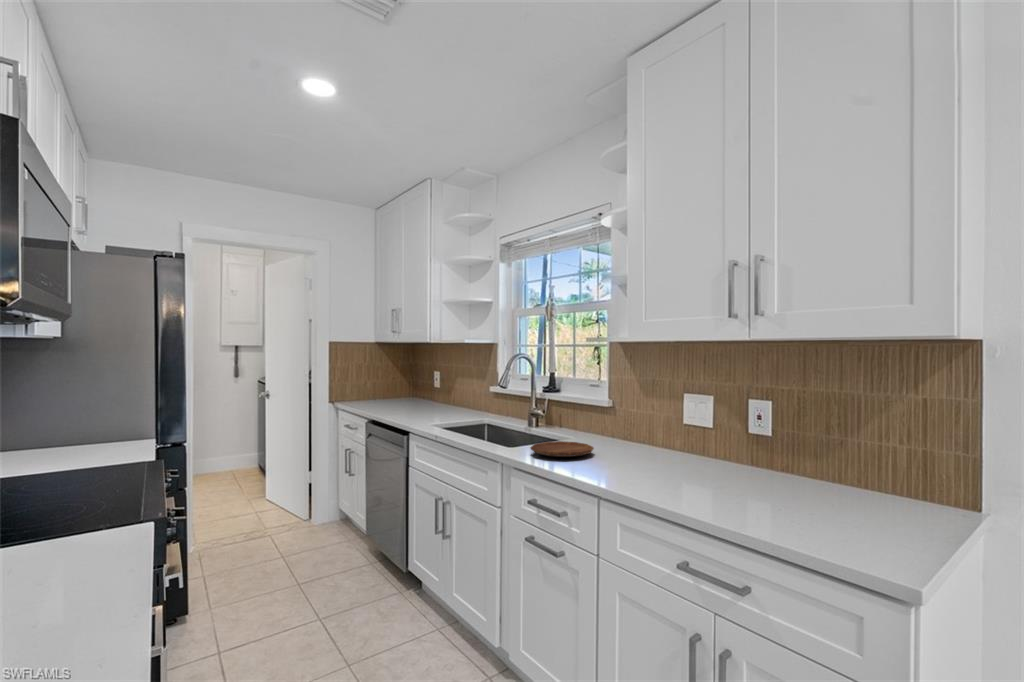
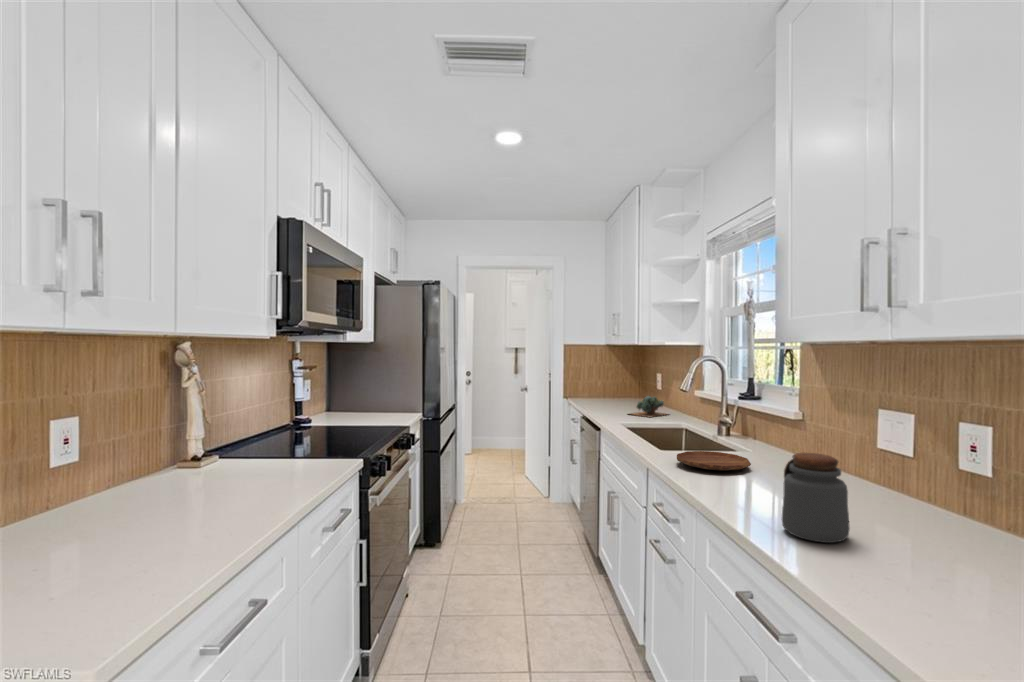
succulent plant: none [422,395,463,417] -> present [630,396,667,417]
jar: none [665,430,713,497] -> present [782,453,850,543]

